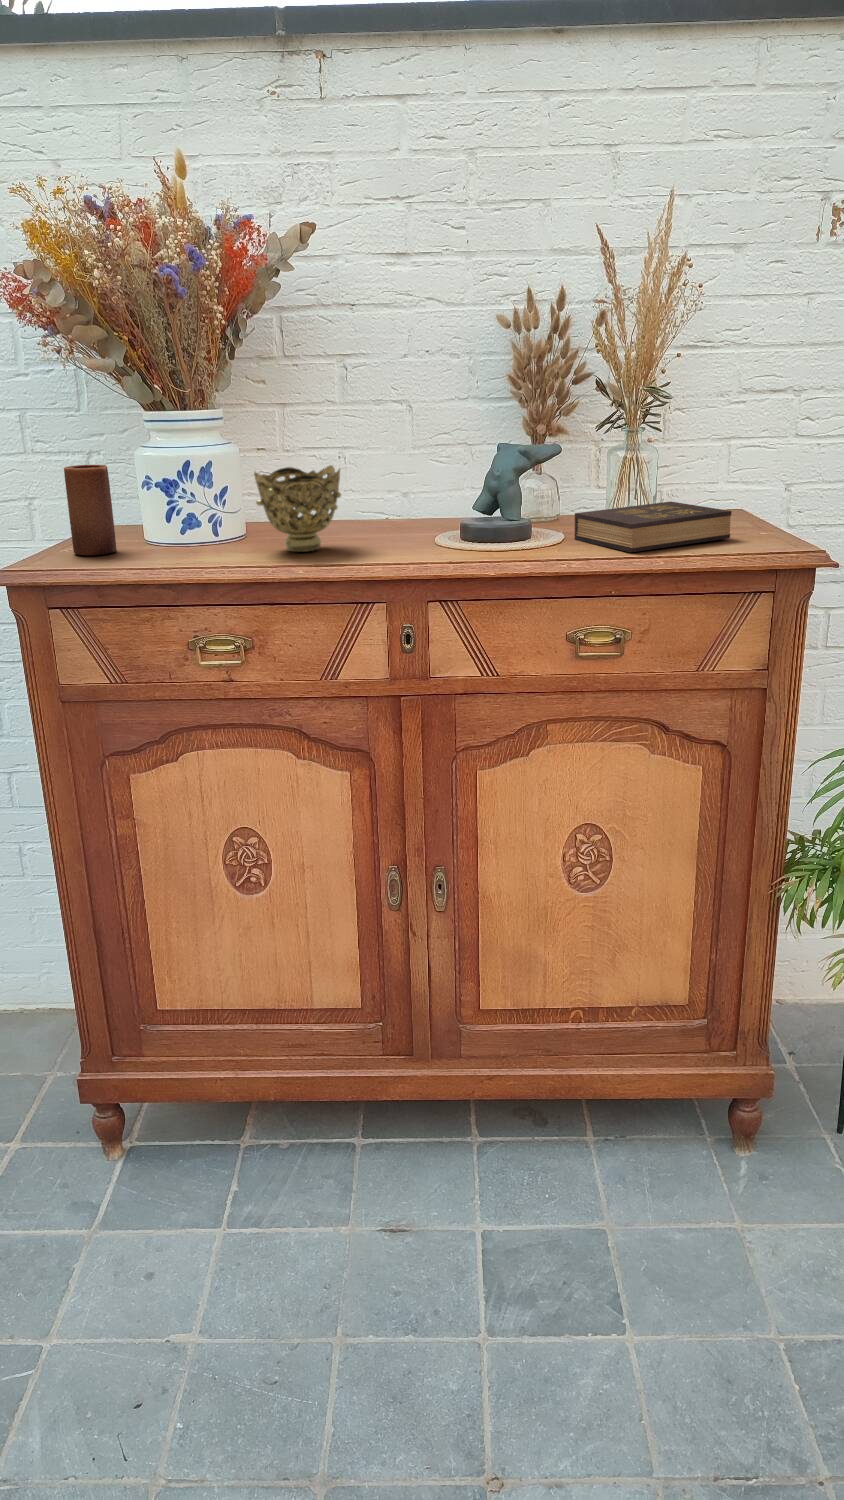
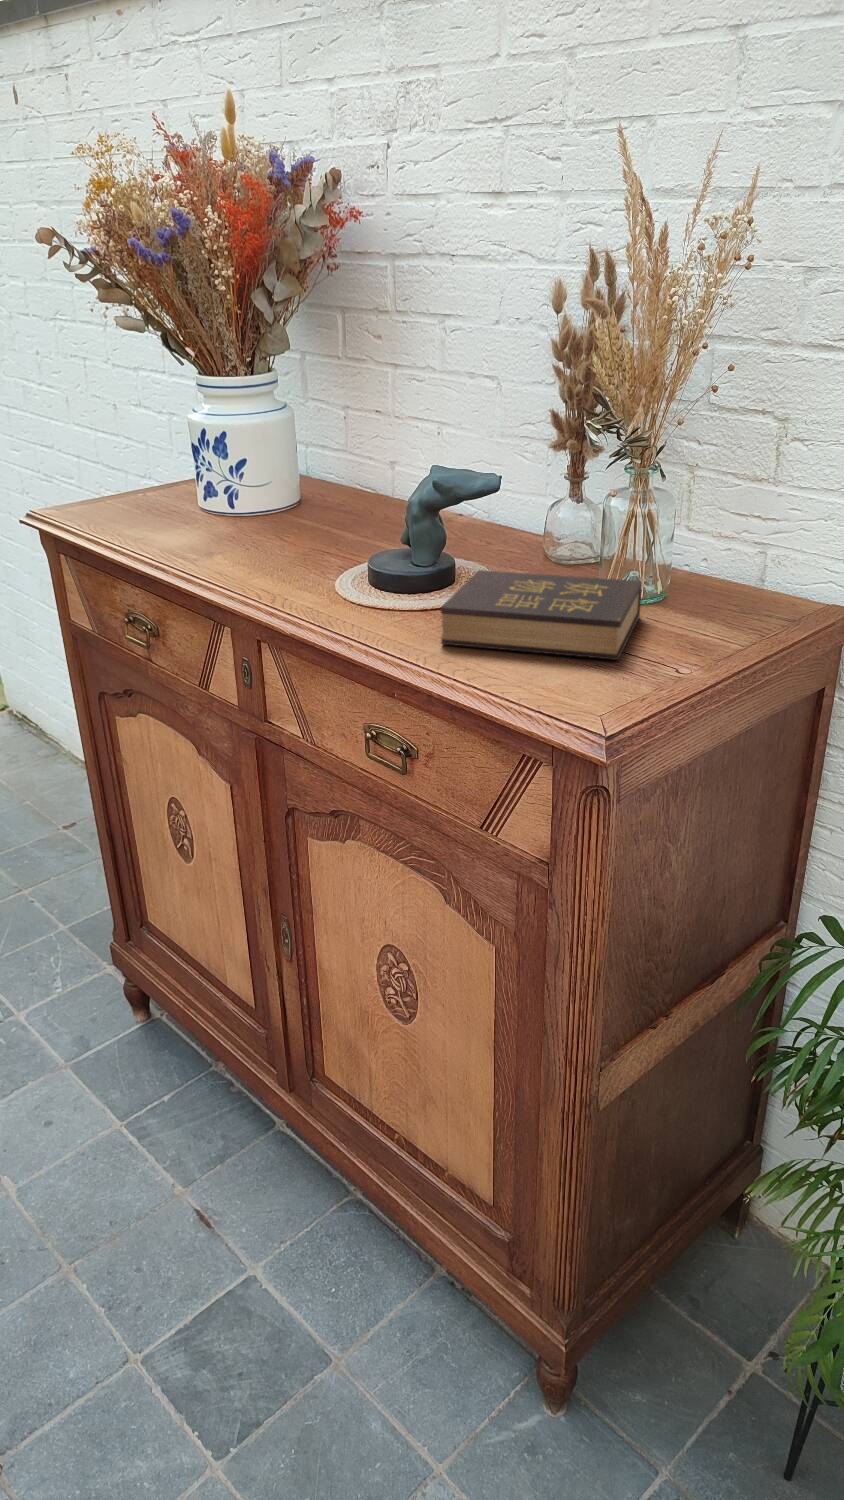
candle: present [64,465,117,555] -> none [103,419,155,509]
decorative bowl: present [254,466,341,552] -> none [182,451,281,548]

